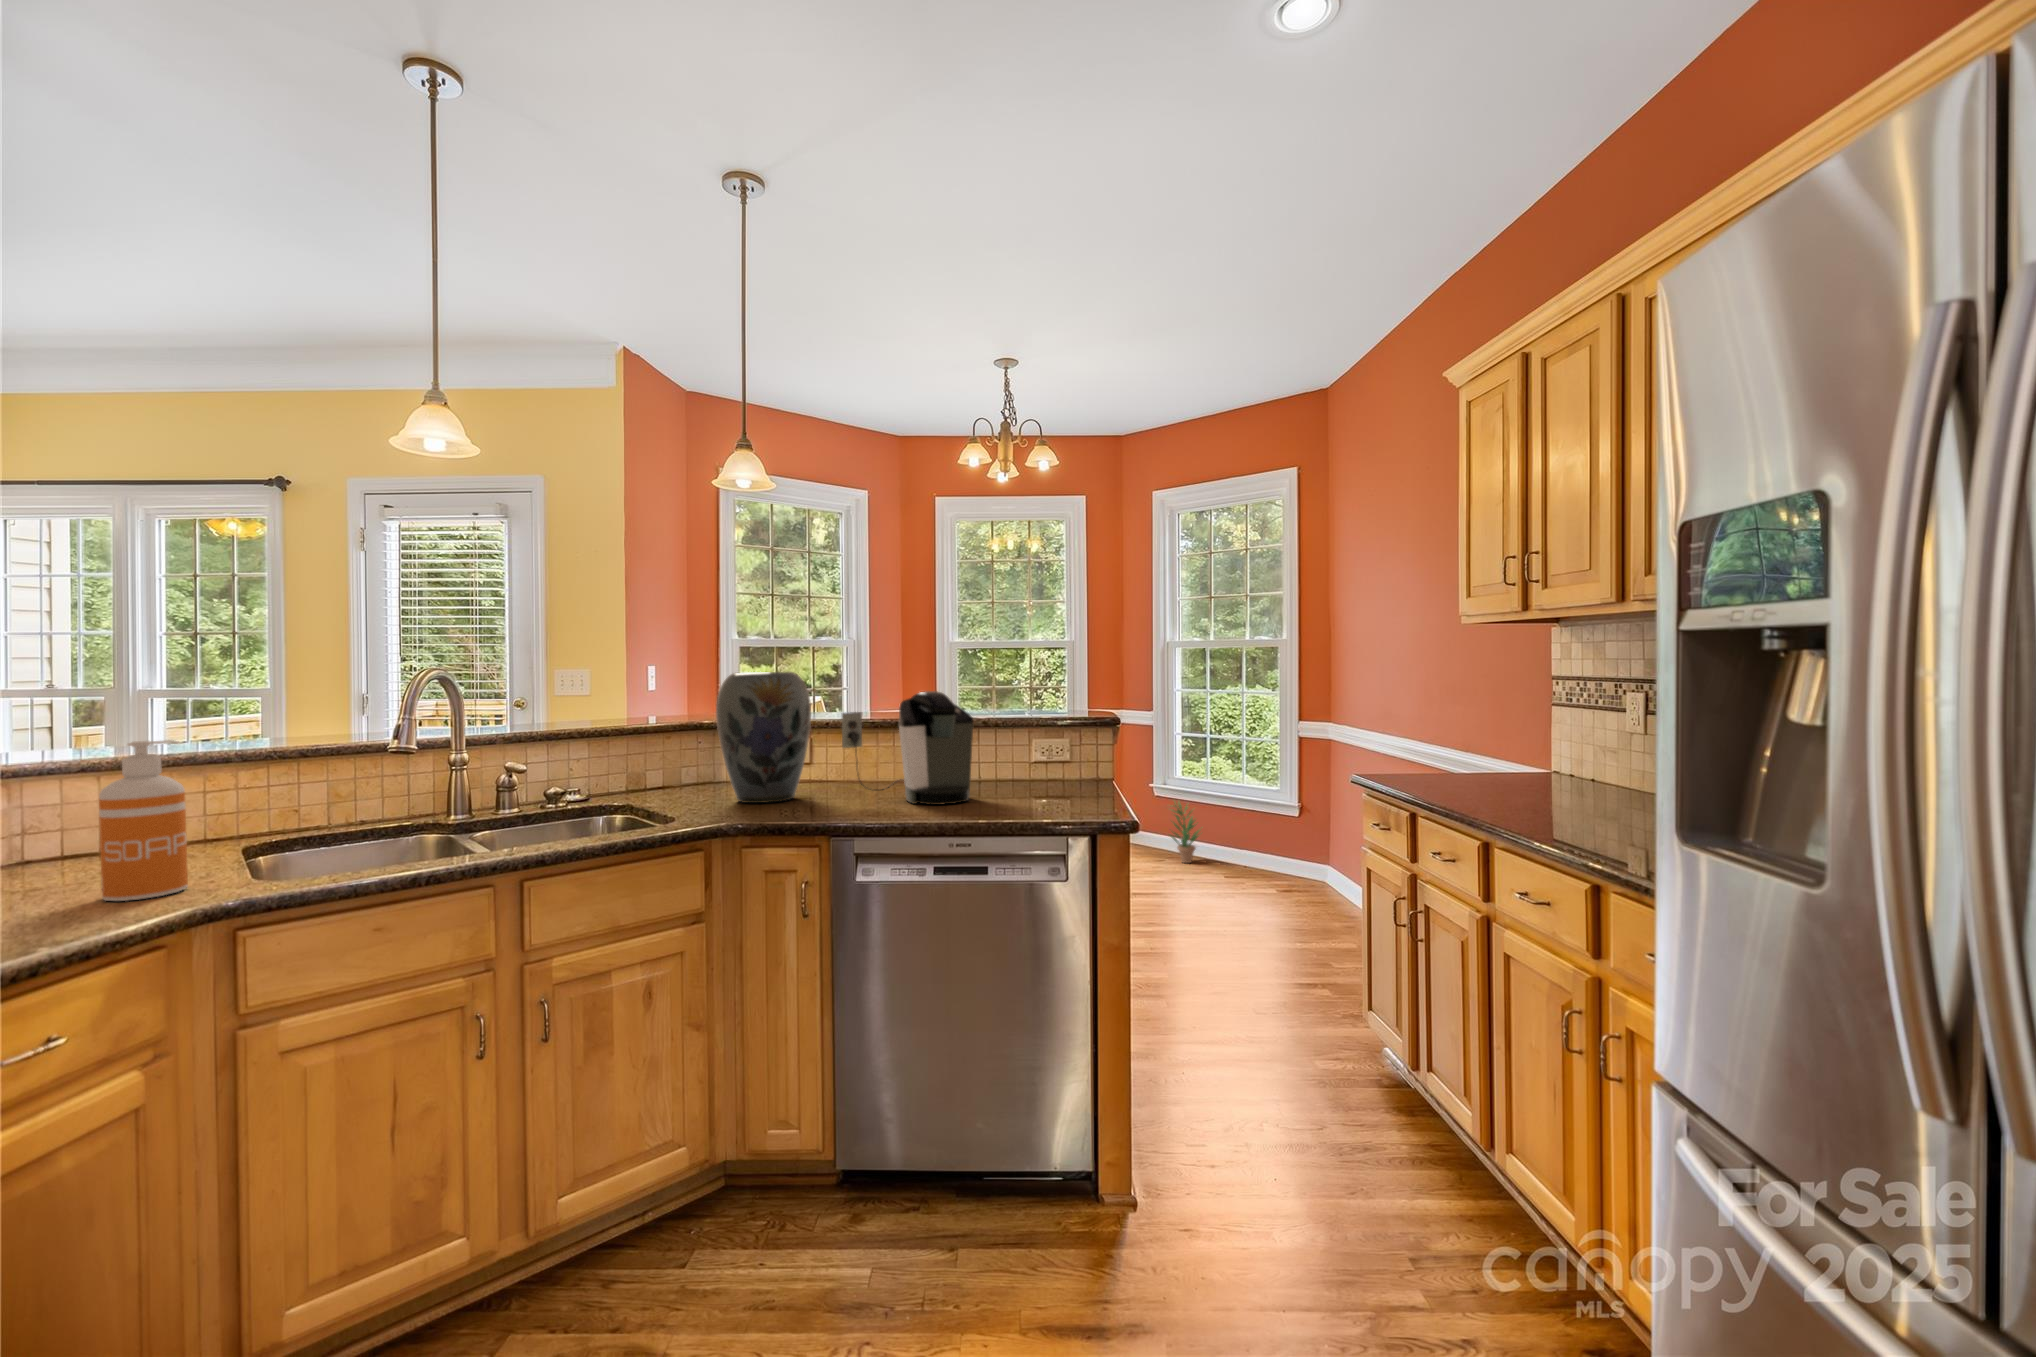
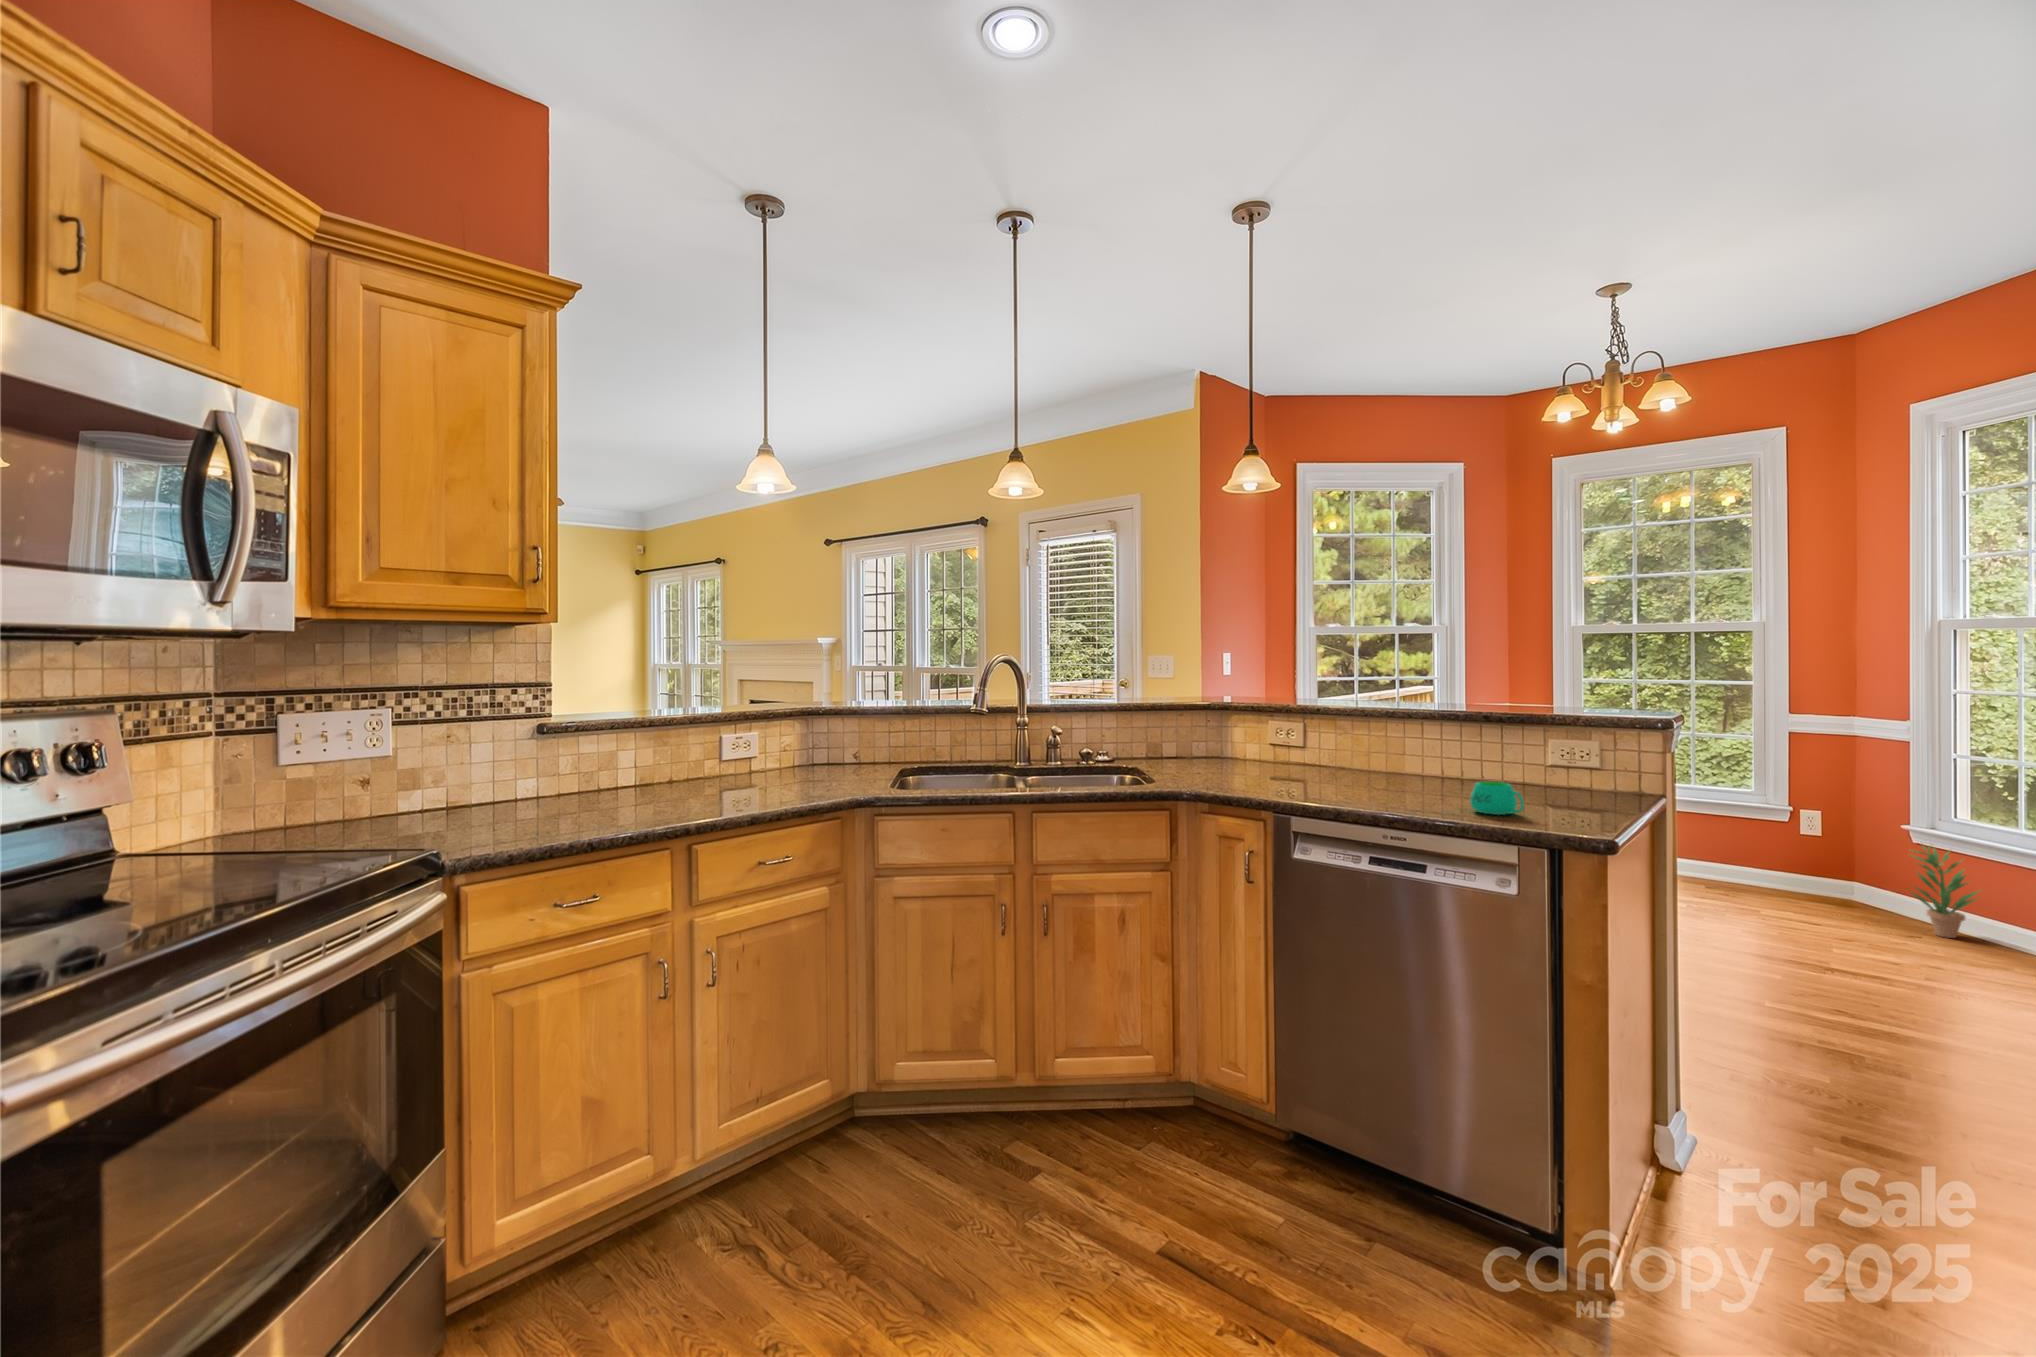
vase: present [716,672,811,803] -> none [1206,659,1291,778]
coffee maker: present [842,691,973,805] -> none [1311,680,1452,797]
soap dispenser: present [99,740,188,901] -> none [819,699,857,792]
mug: none [1011,782,1057,812] -> present [1470,782,1524,815]

